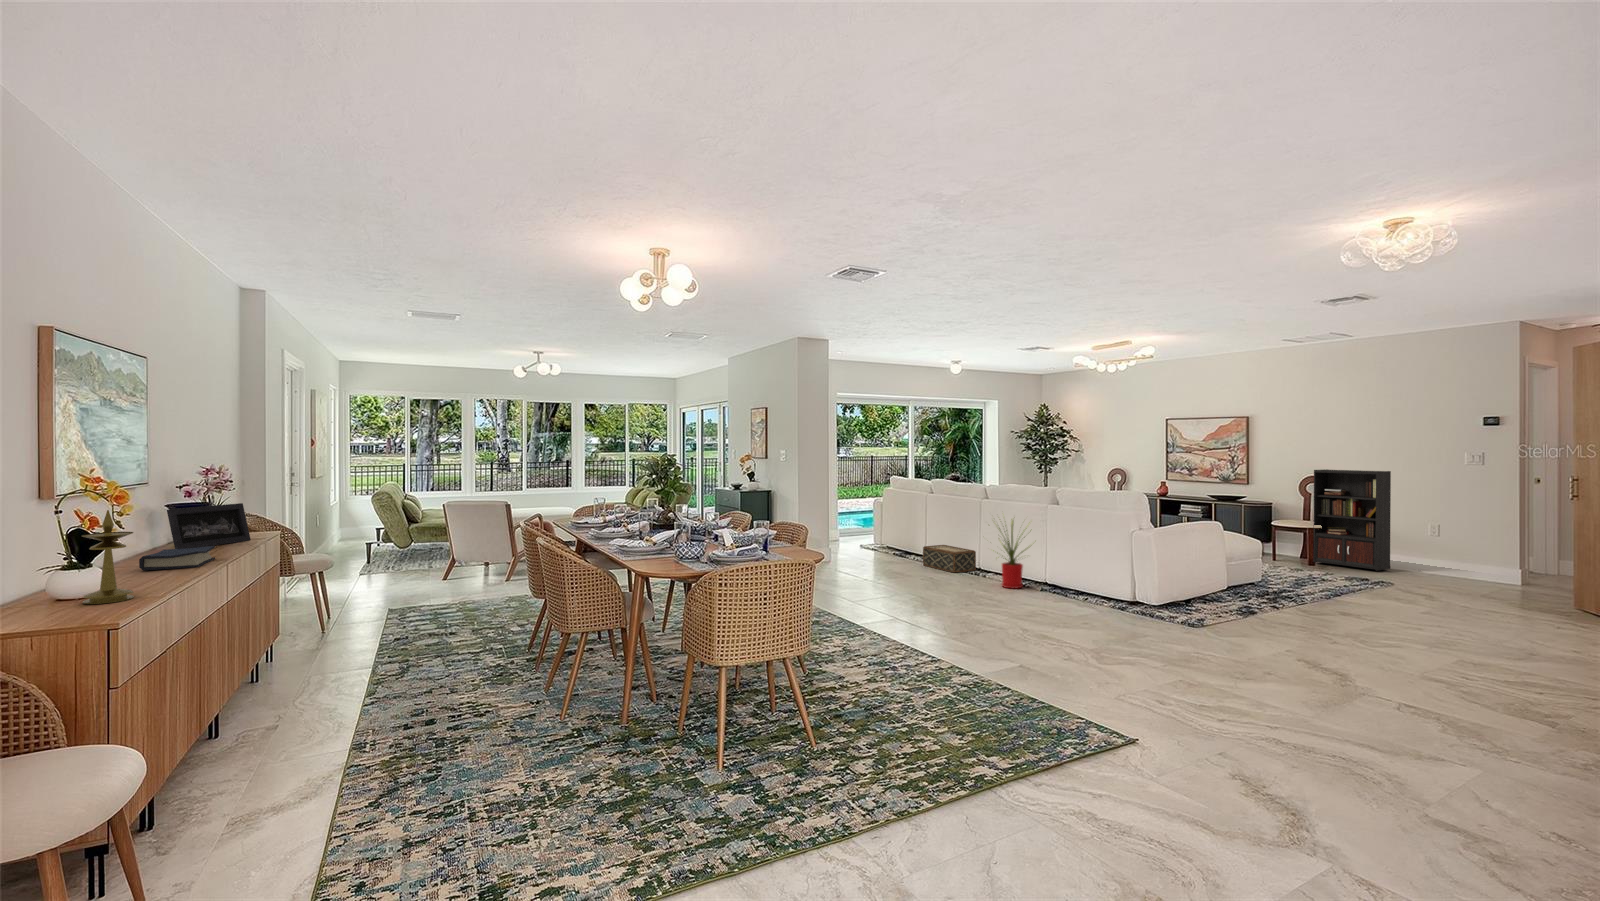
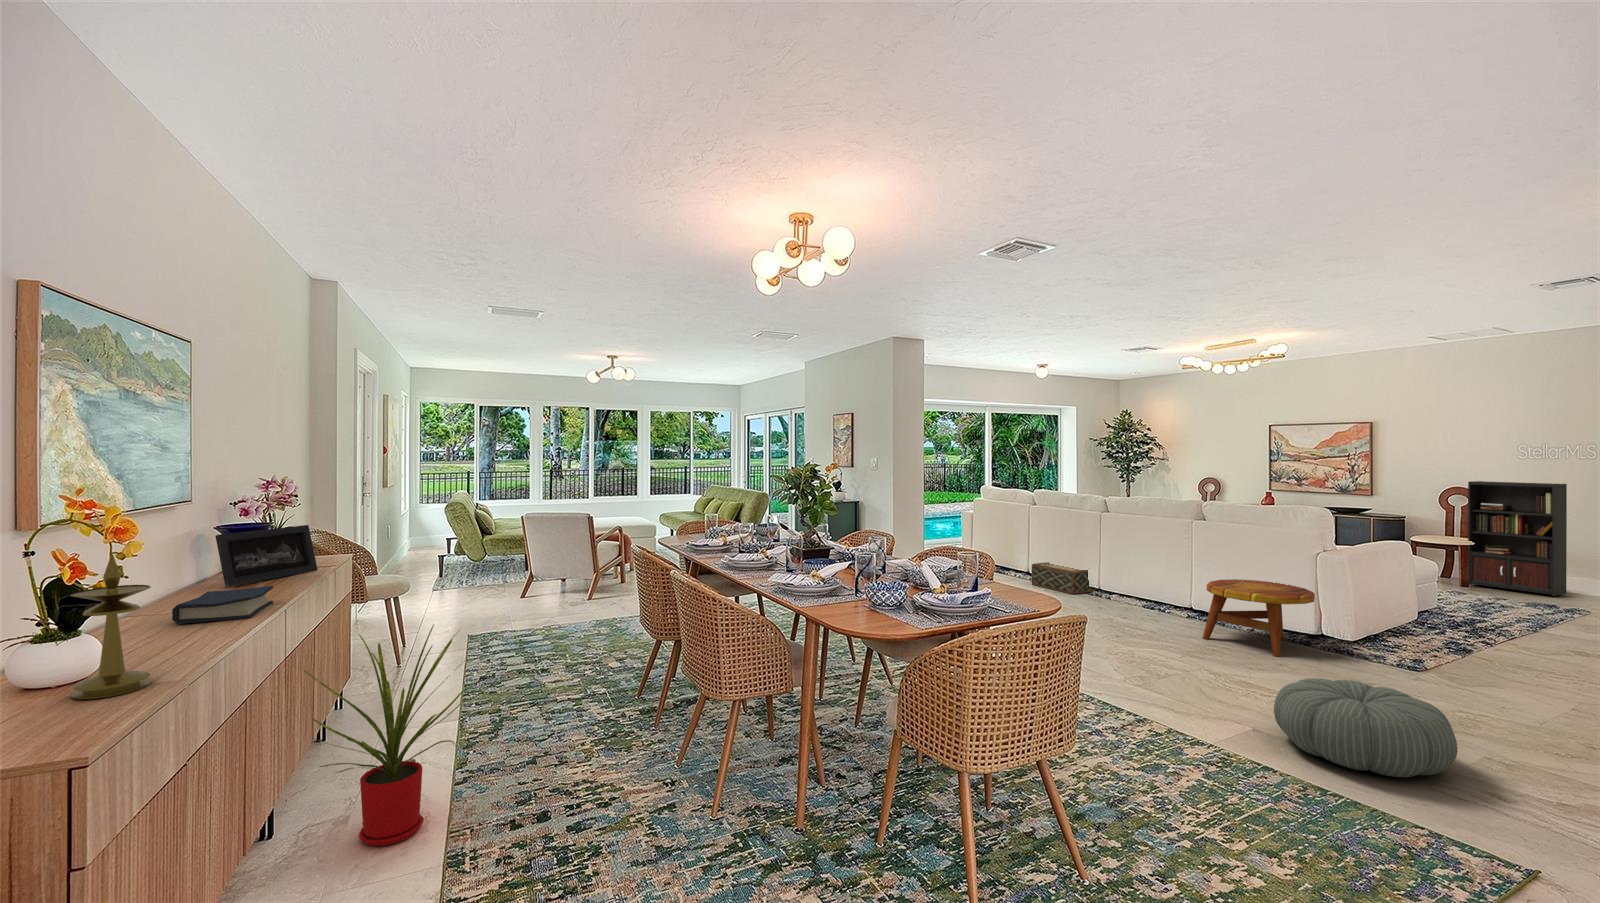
house plant: present [999,520,1027,589] -> present [303,625,463,846]
side table: none [1039,554,1128,617] -> present [1203,579,1315,656]
pouf: none [1033,623,1150,691] -> present [1274,678,1457,777]

